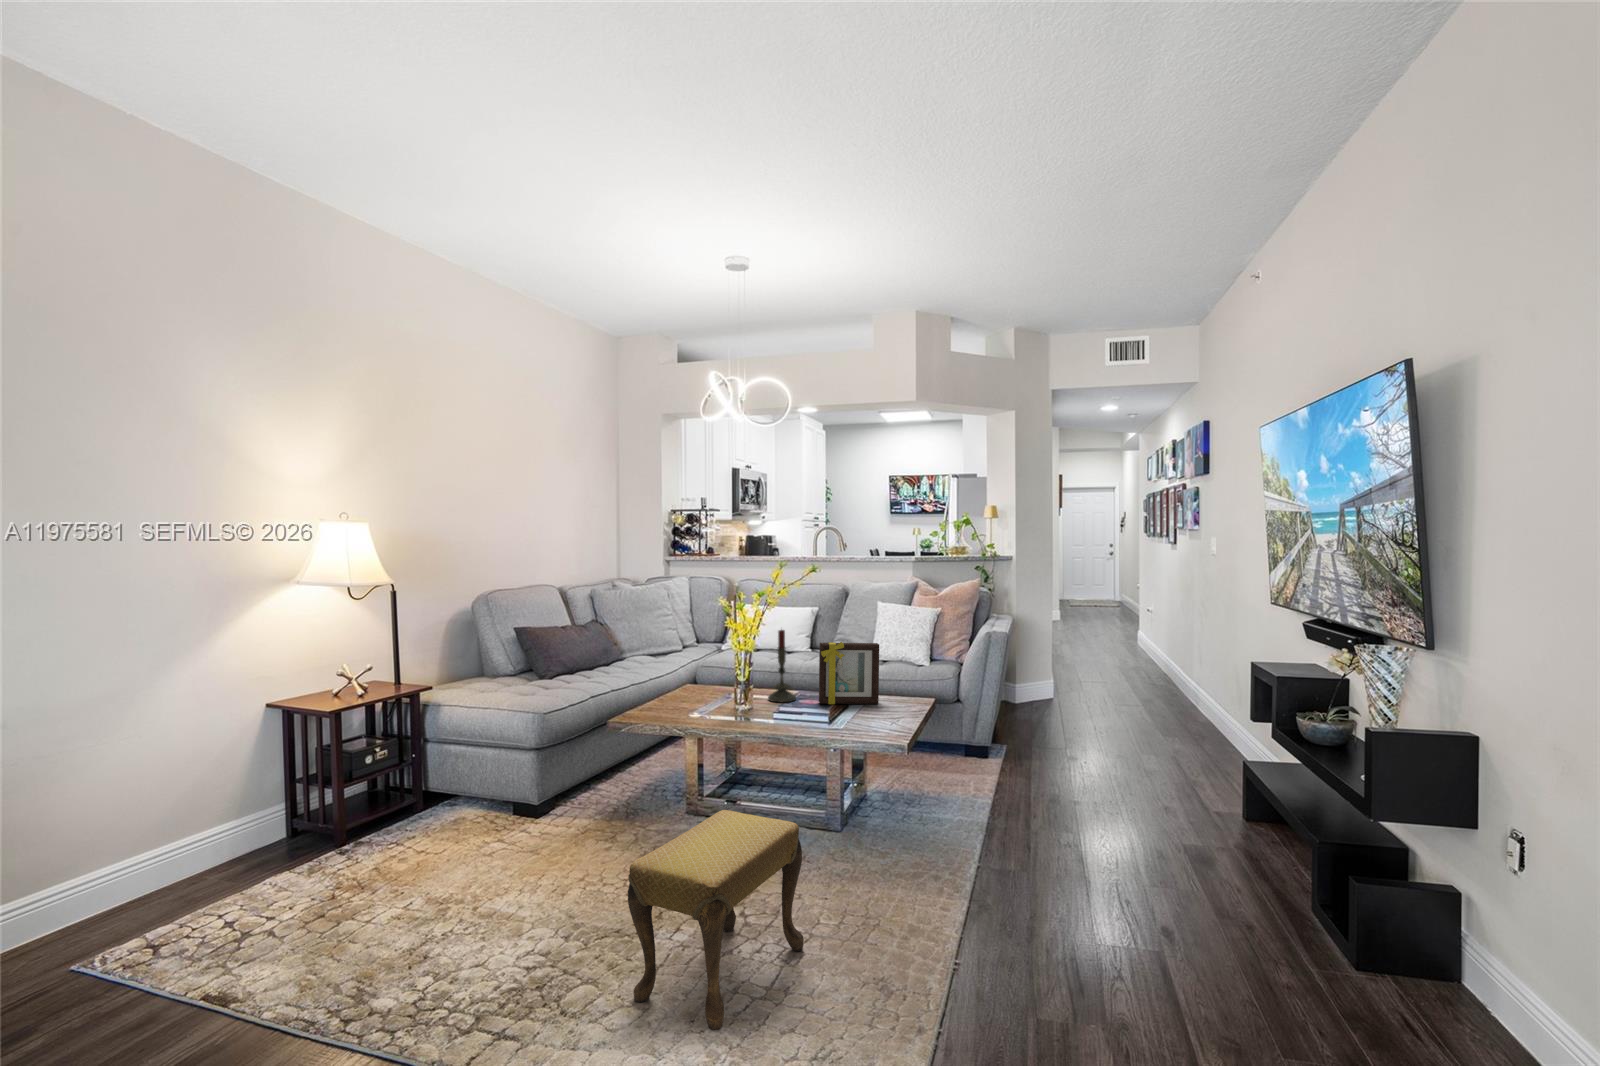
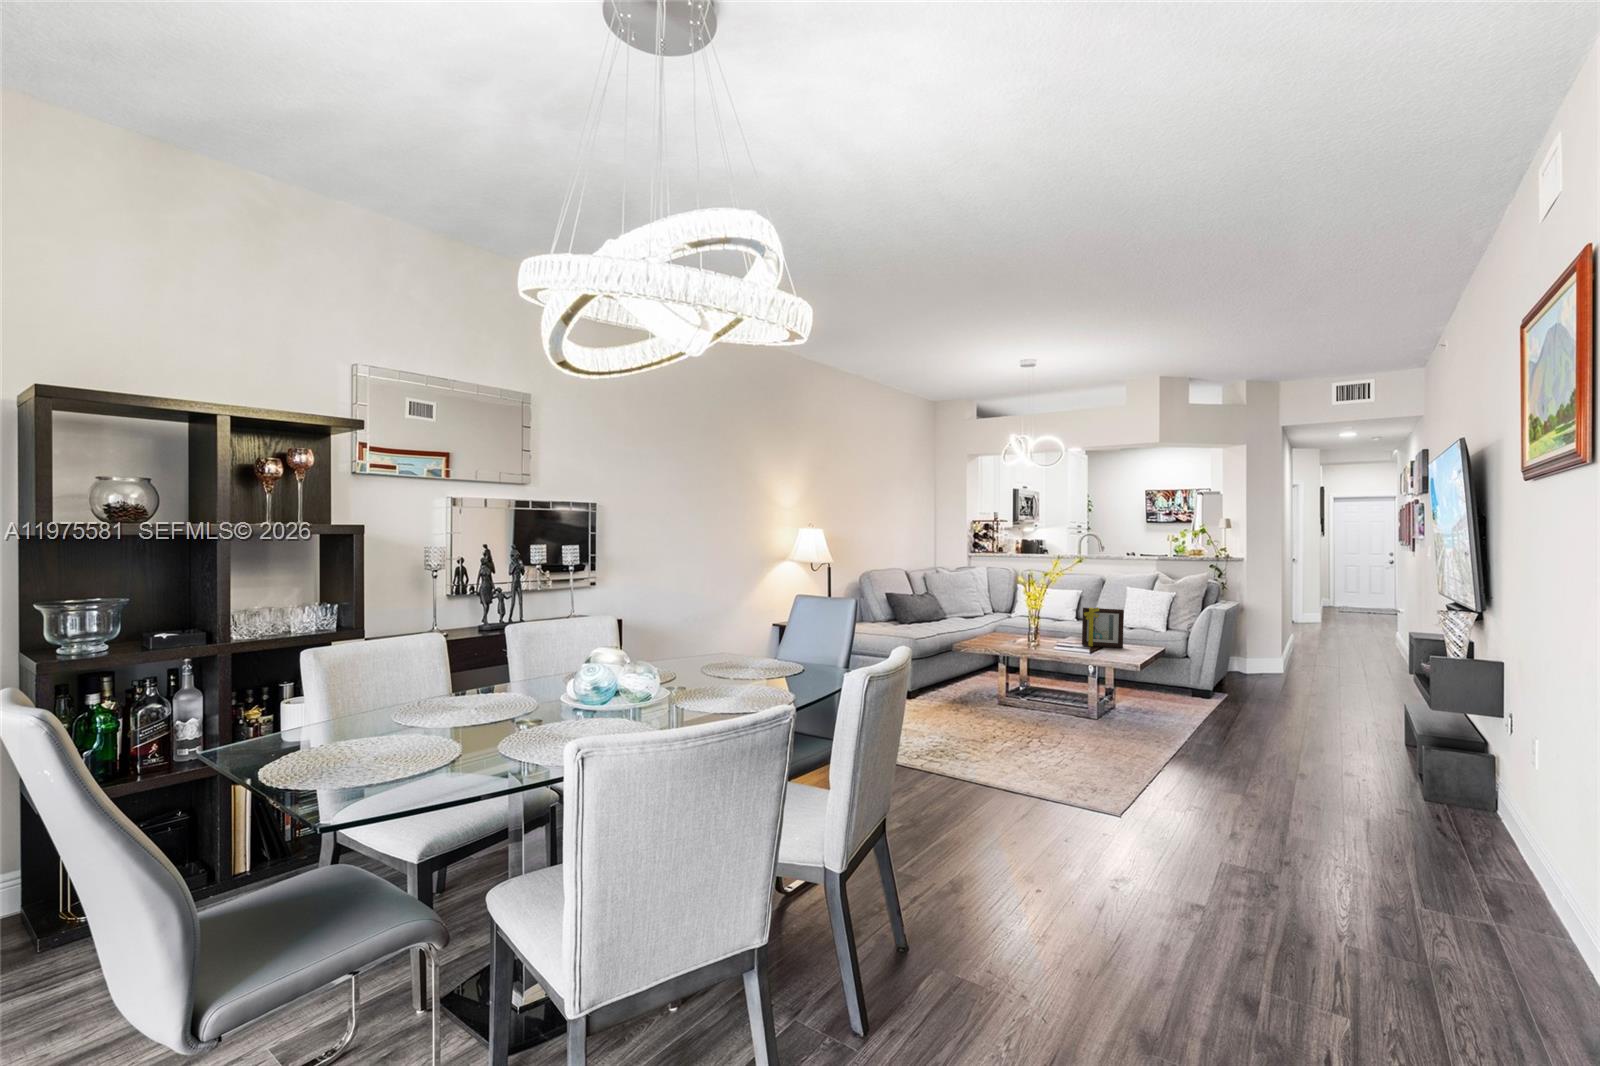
candle: present [768,630,796,702] -> none [1048,597,1067,644]
footstool: present [628,810,804,1030] -> none [983,684,1073,775]

